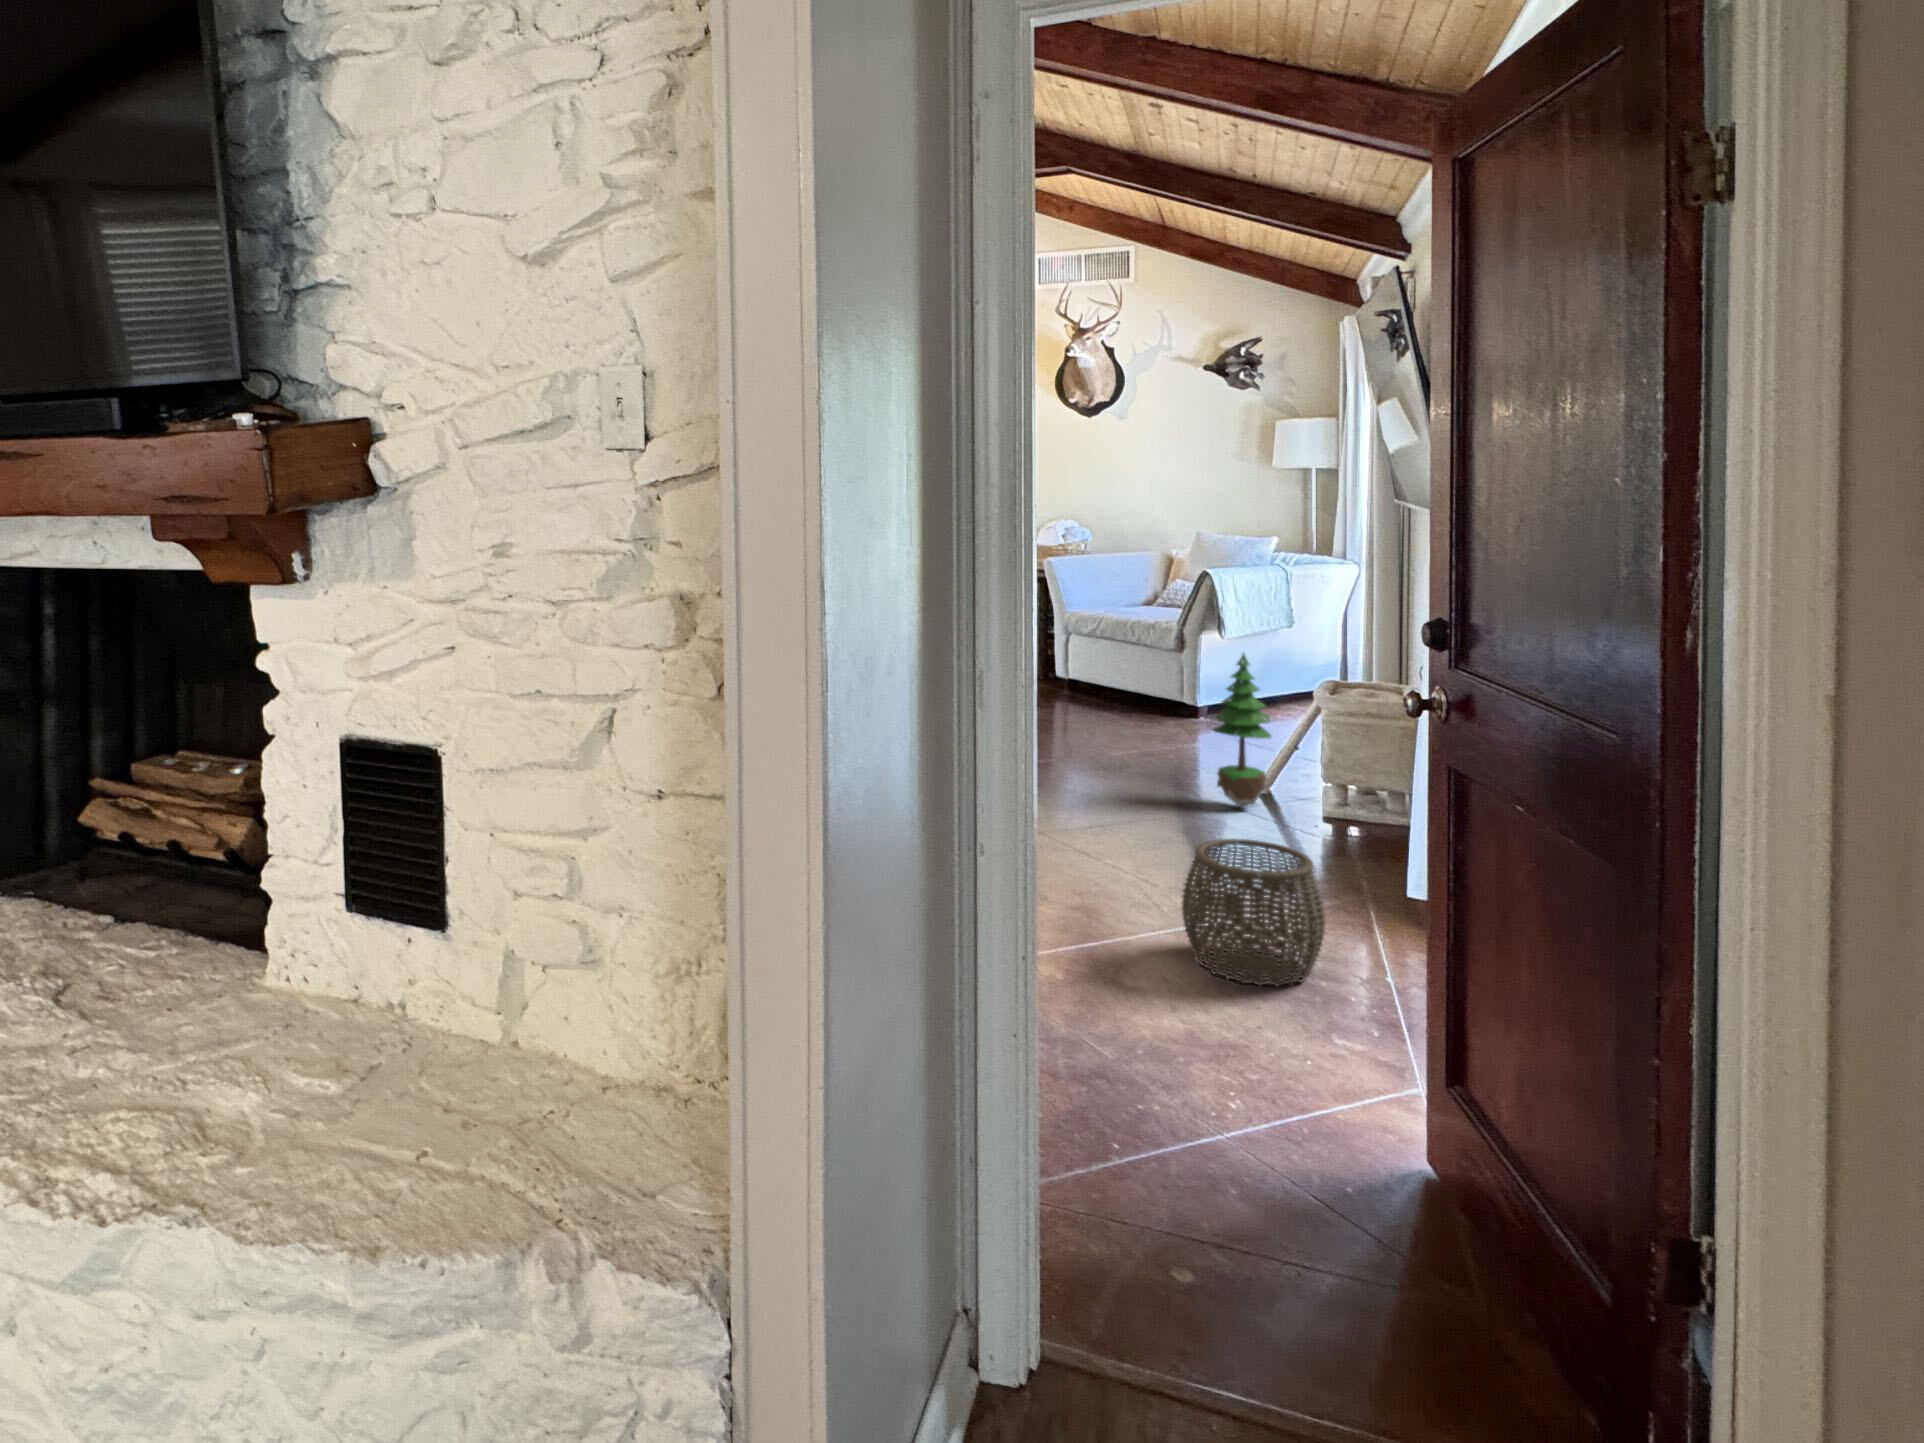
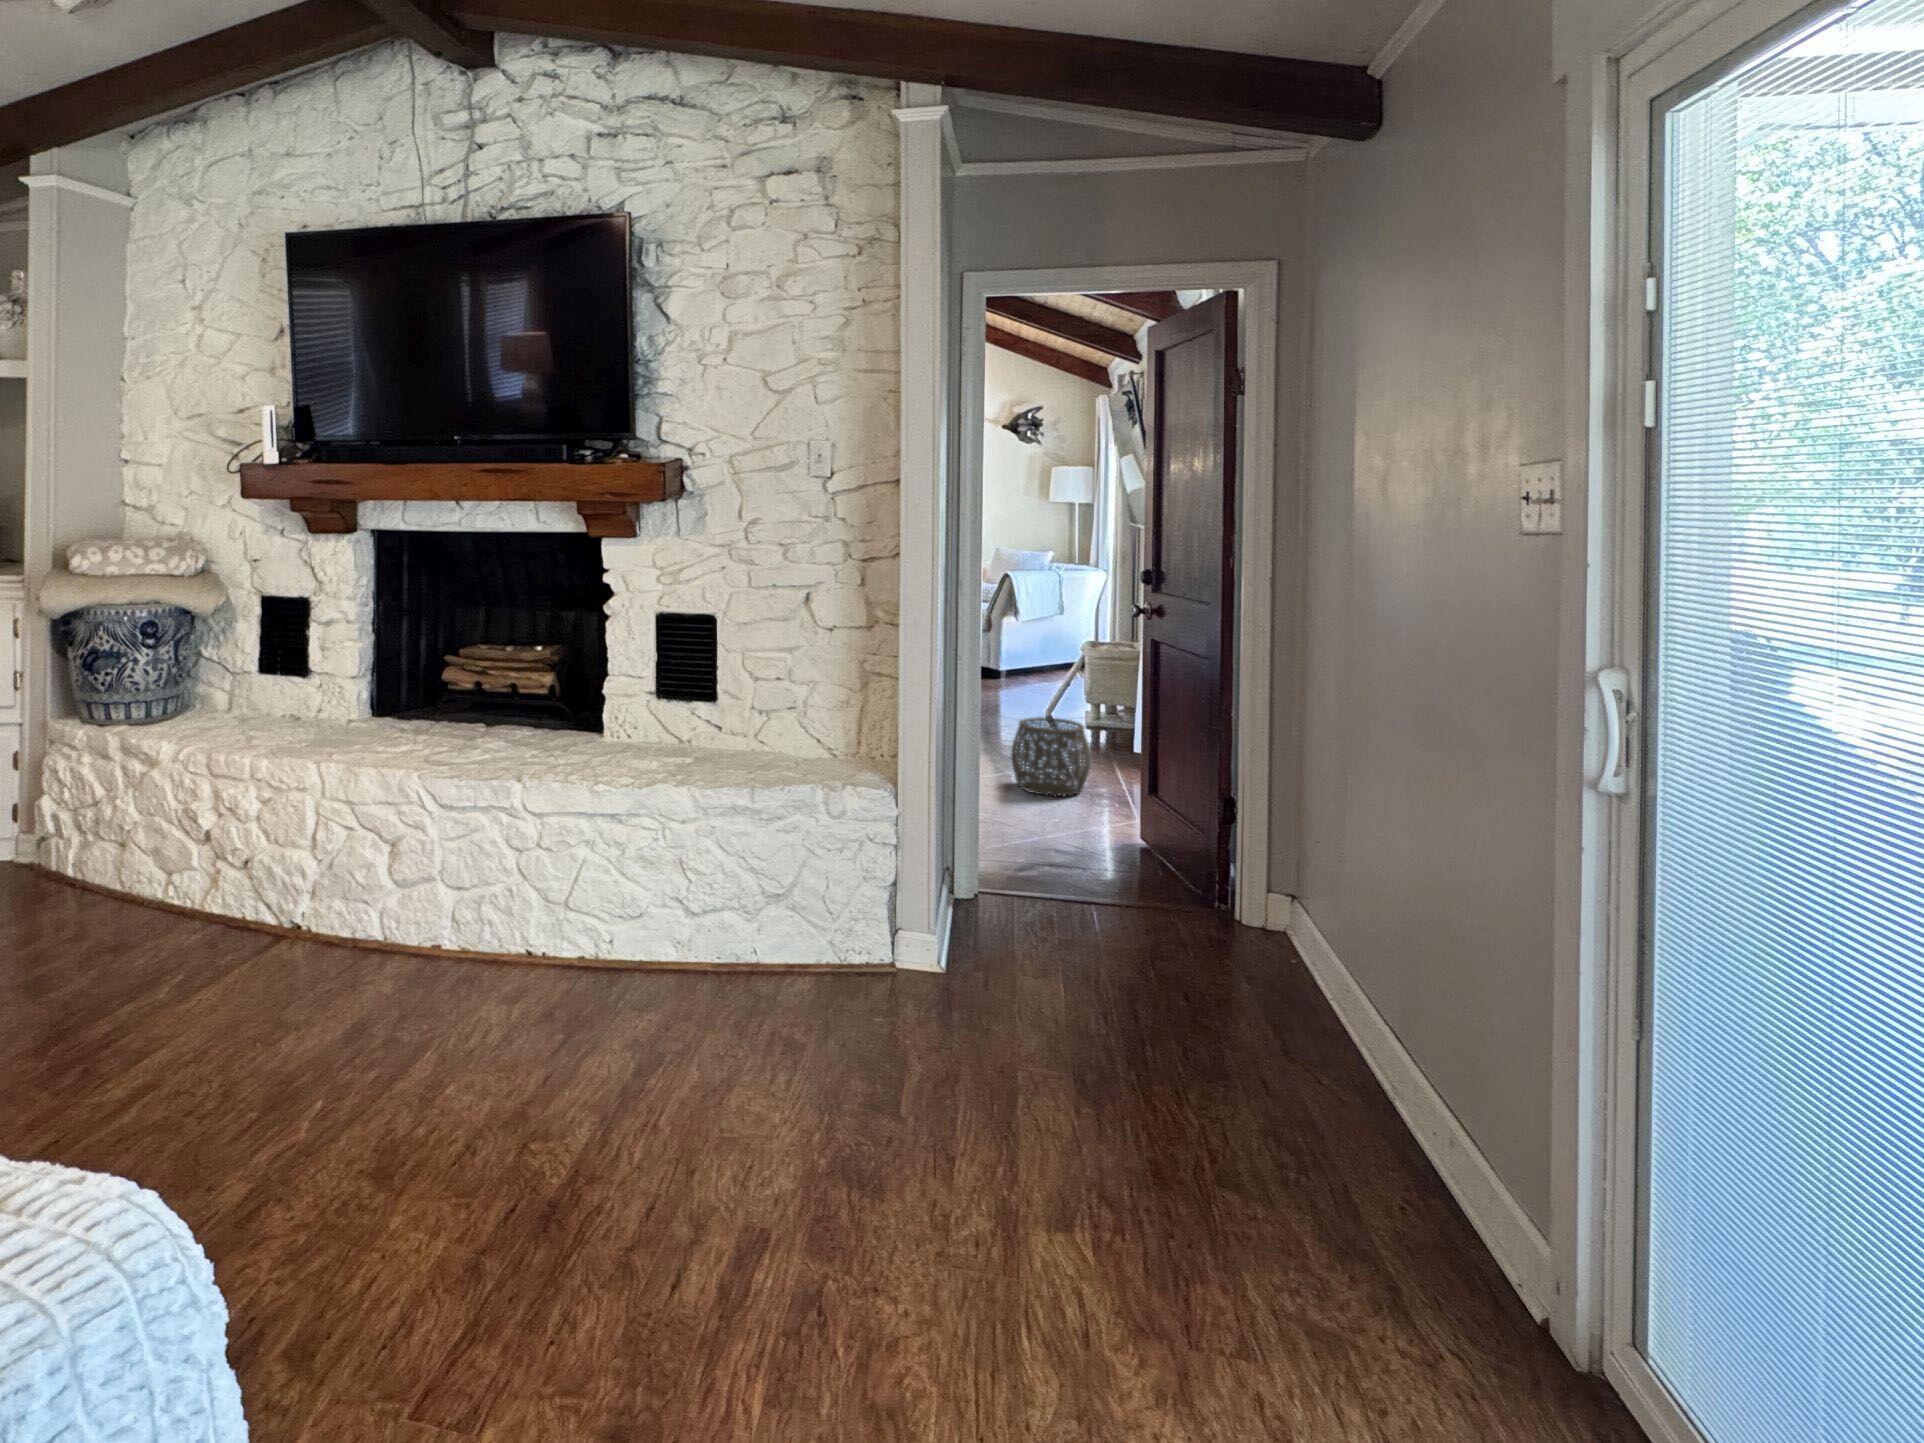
potted tree: present [1211,653,1271,808] -> none [1016,620,1055,725]

